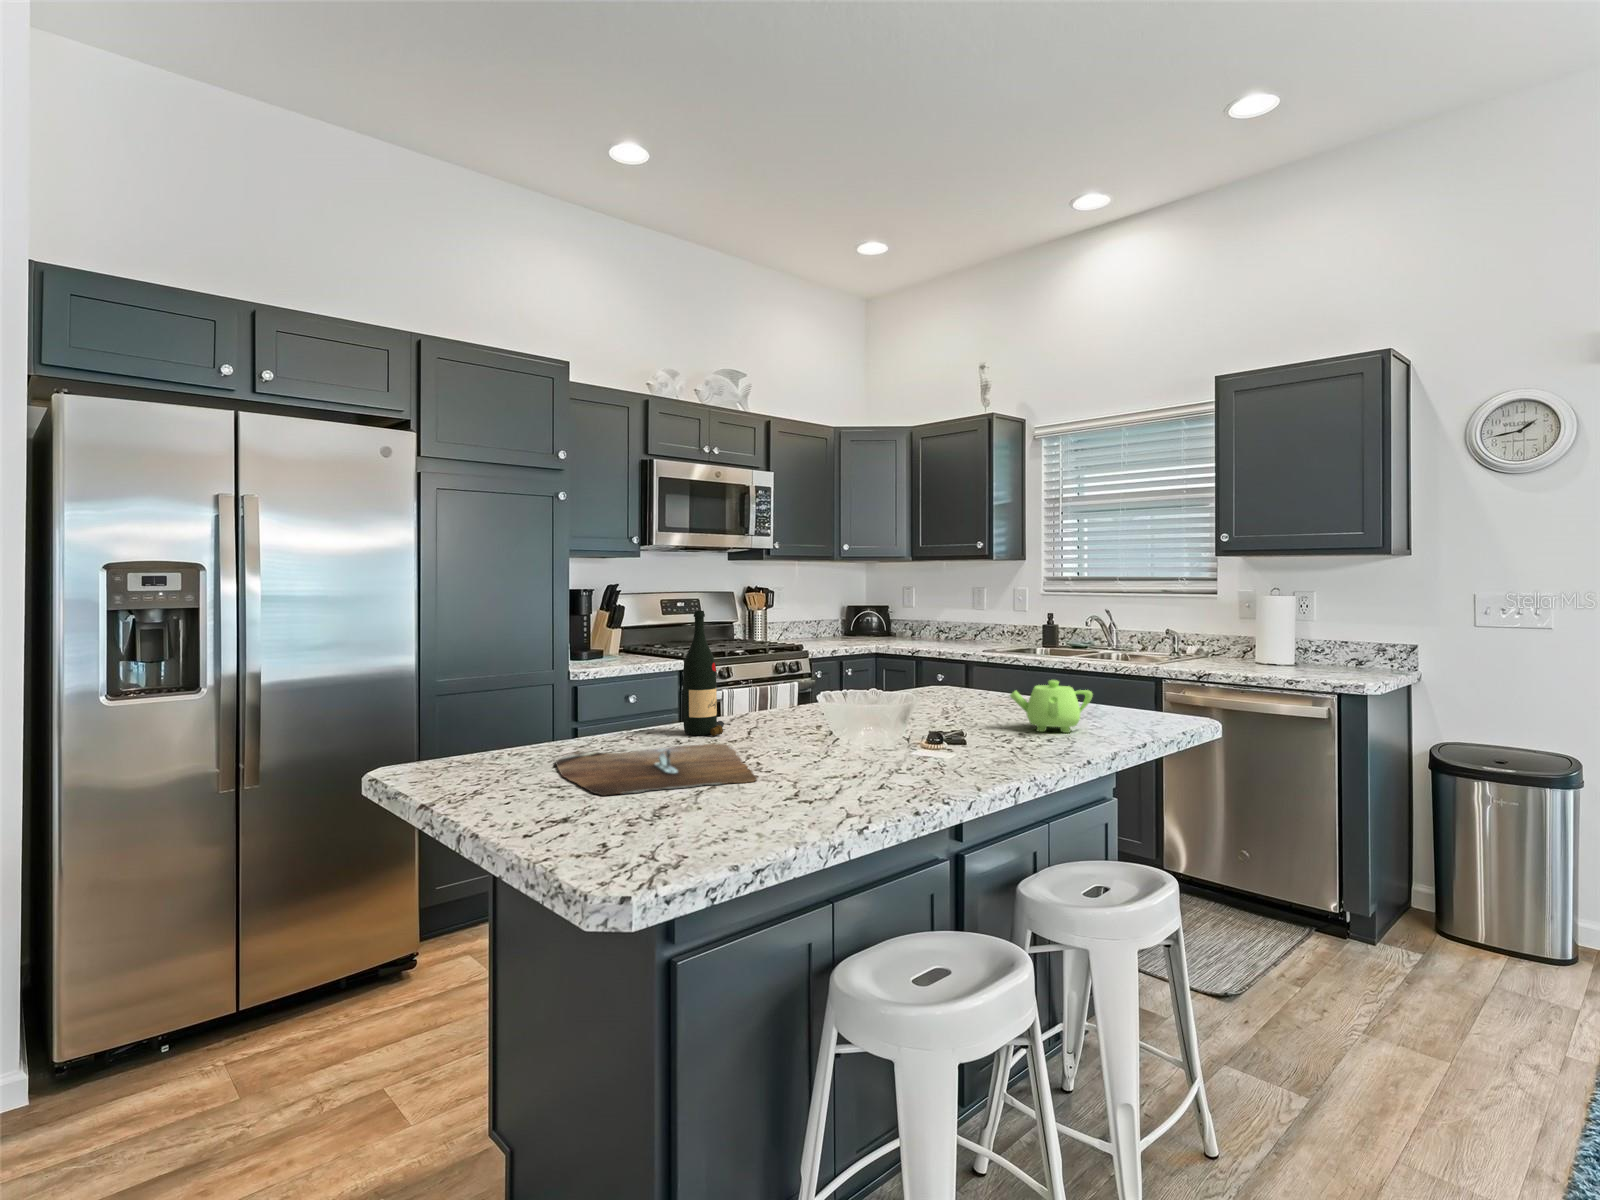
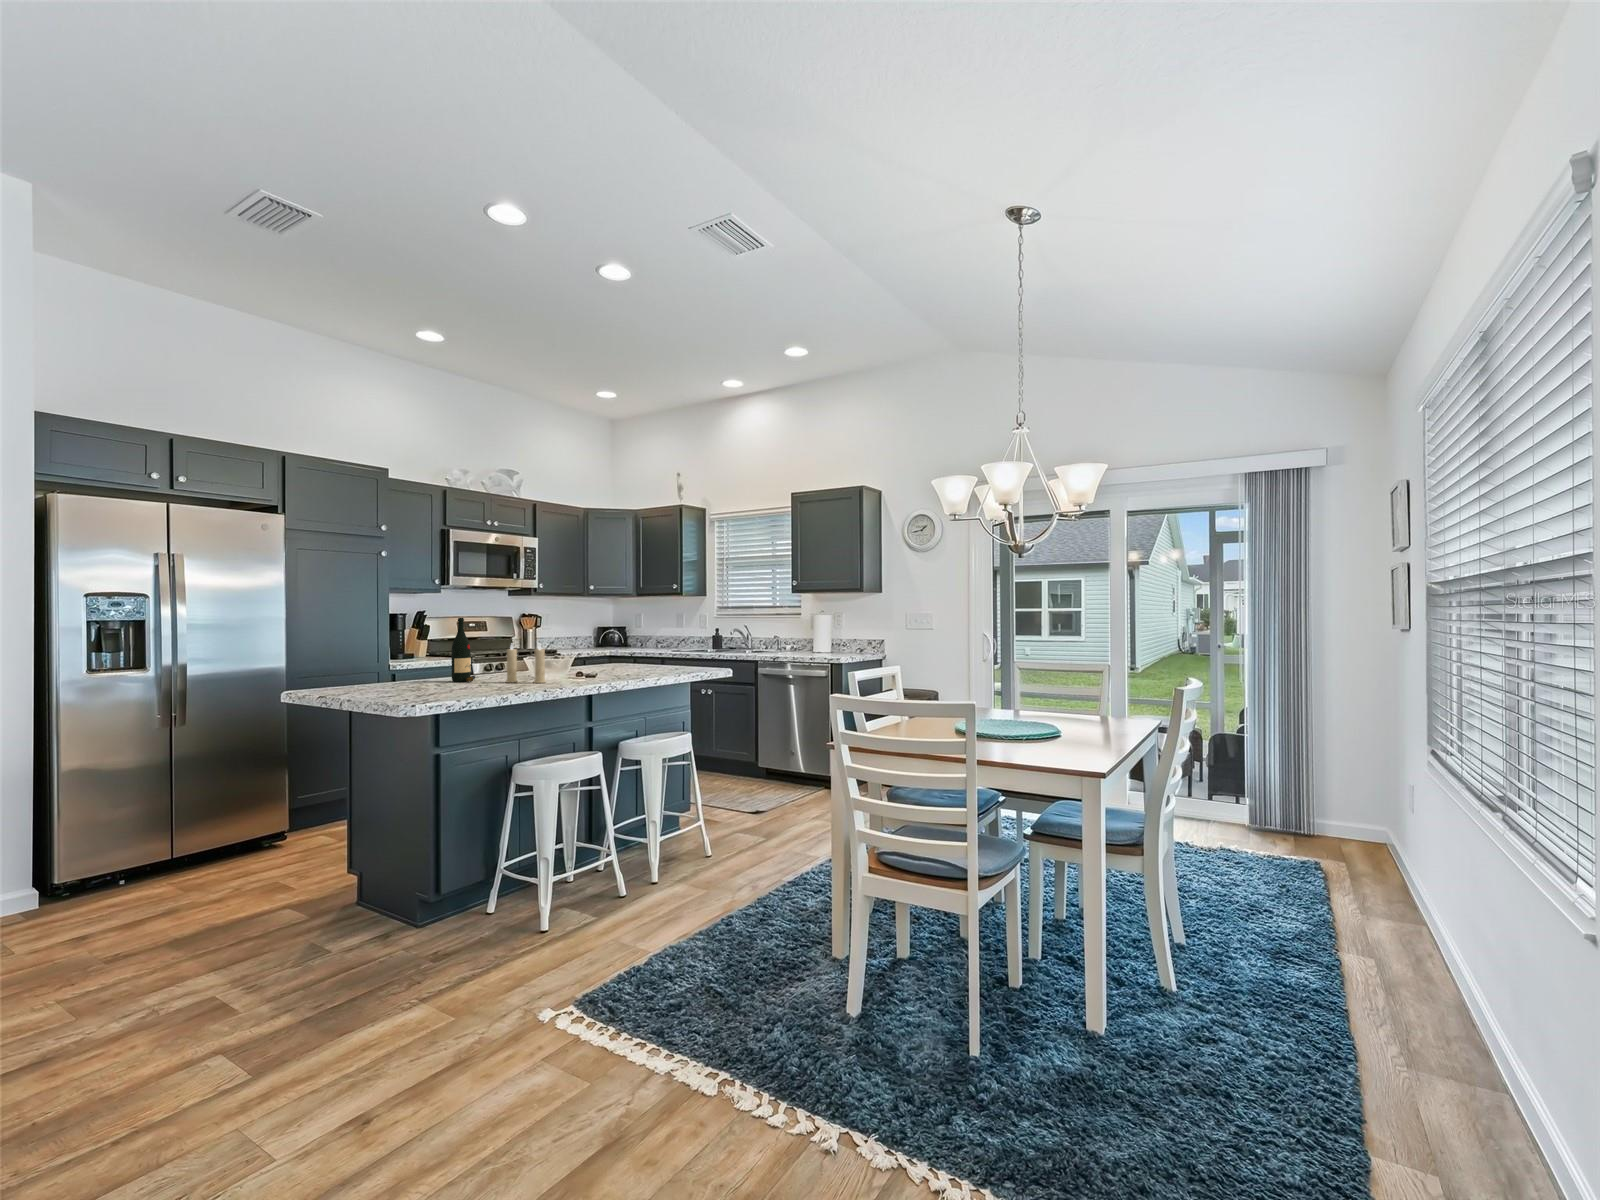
candle: none [785,661,867,748] -> present [506,645,546,683]
teapot: present [1010,680,1092,733] -> none [628,652,668,677]
cutting board: present [555,744,757,796] -> none [378,680,480,697]

